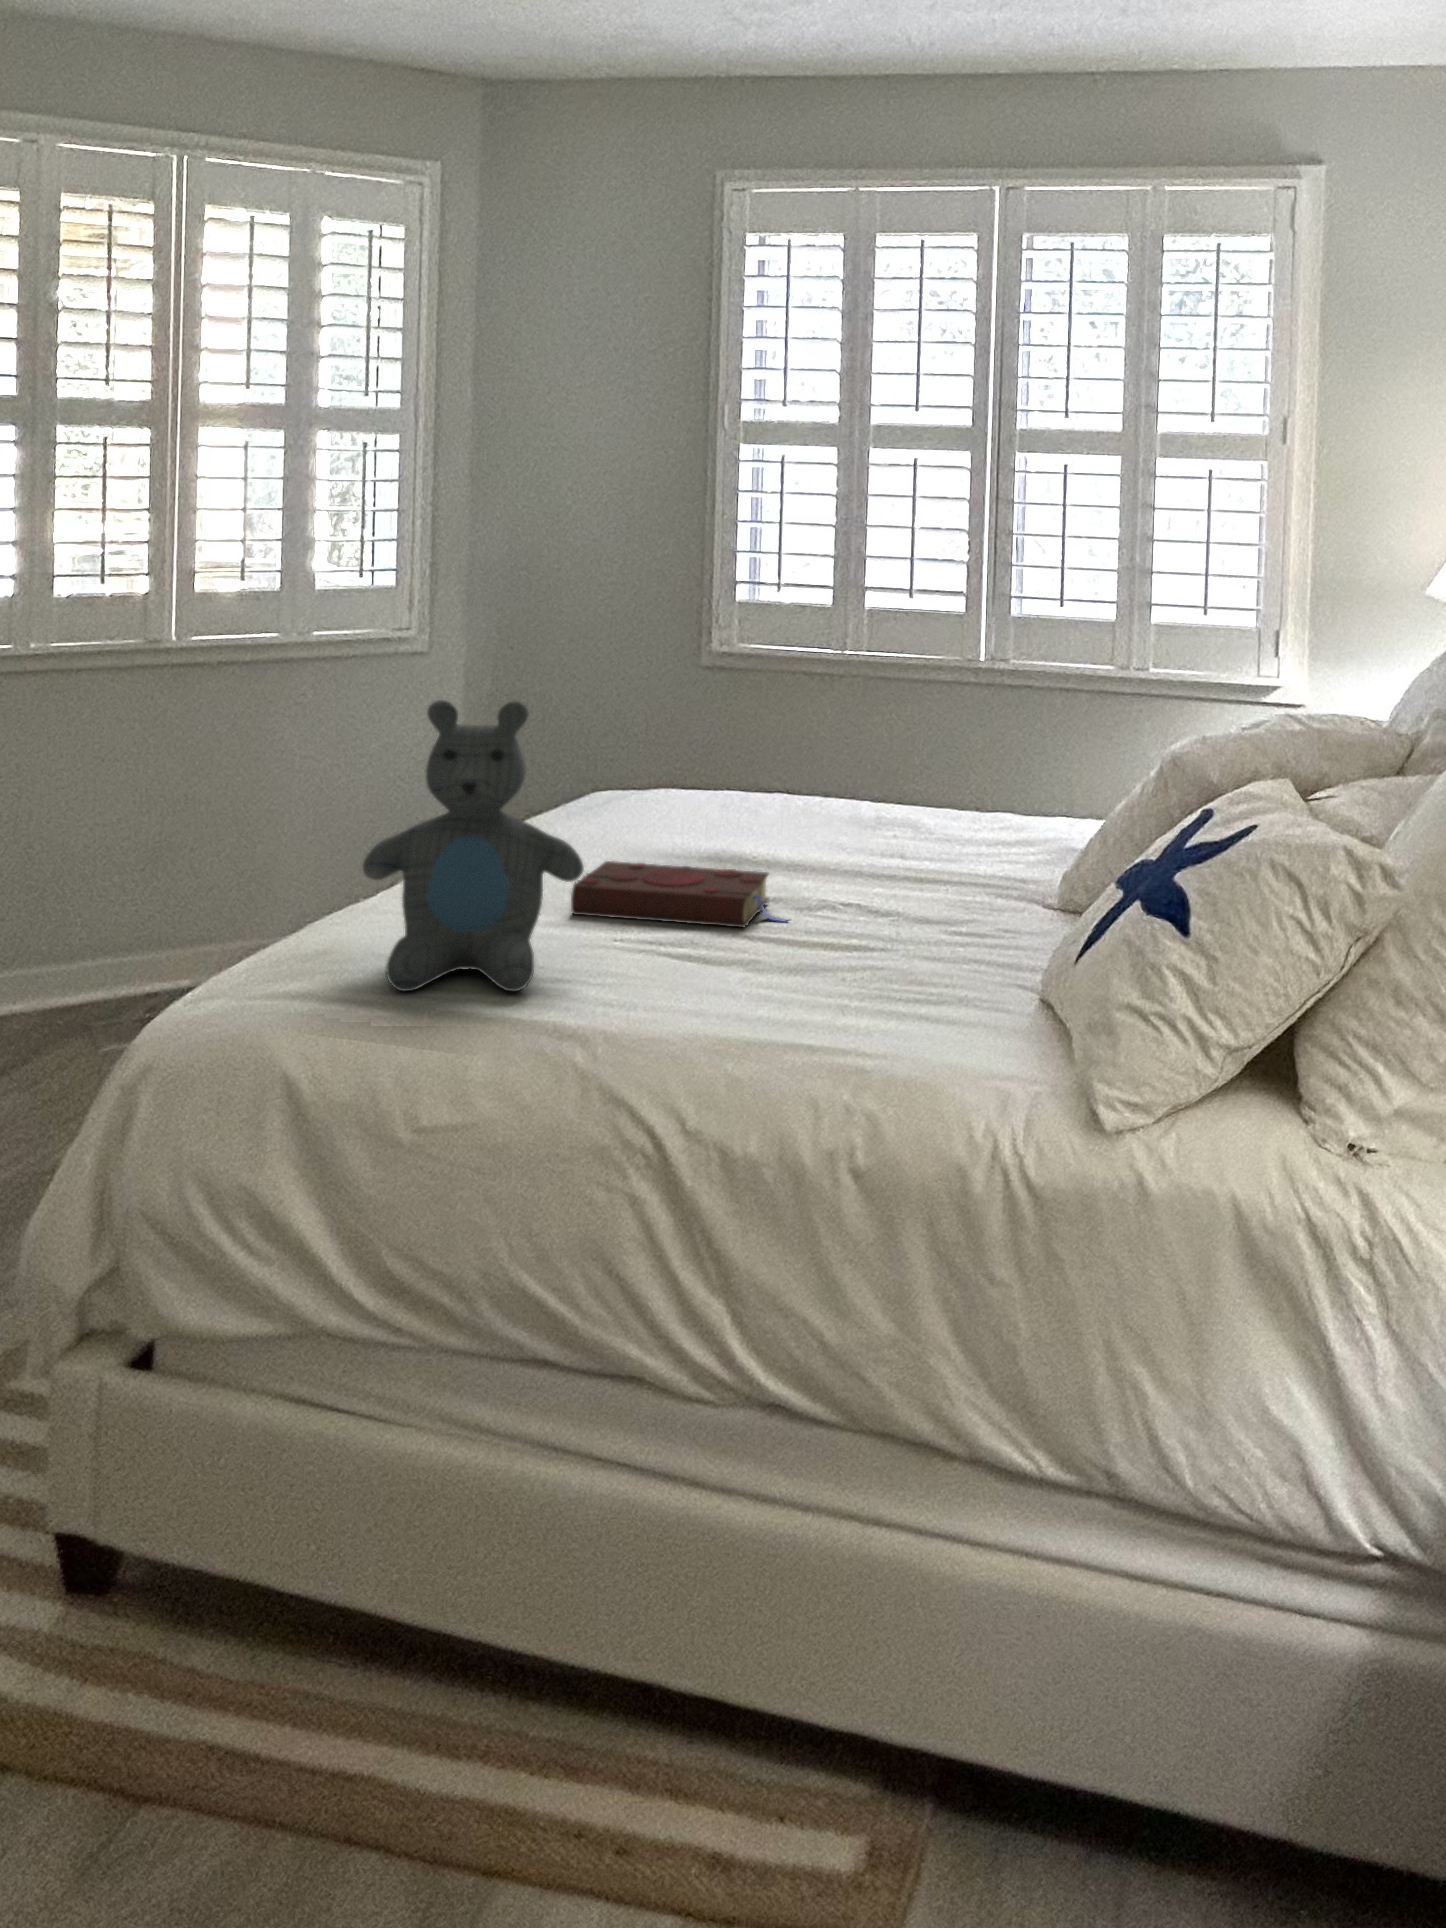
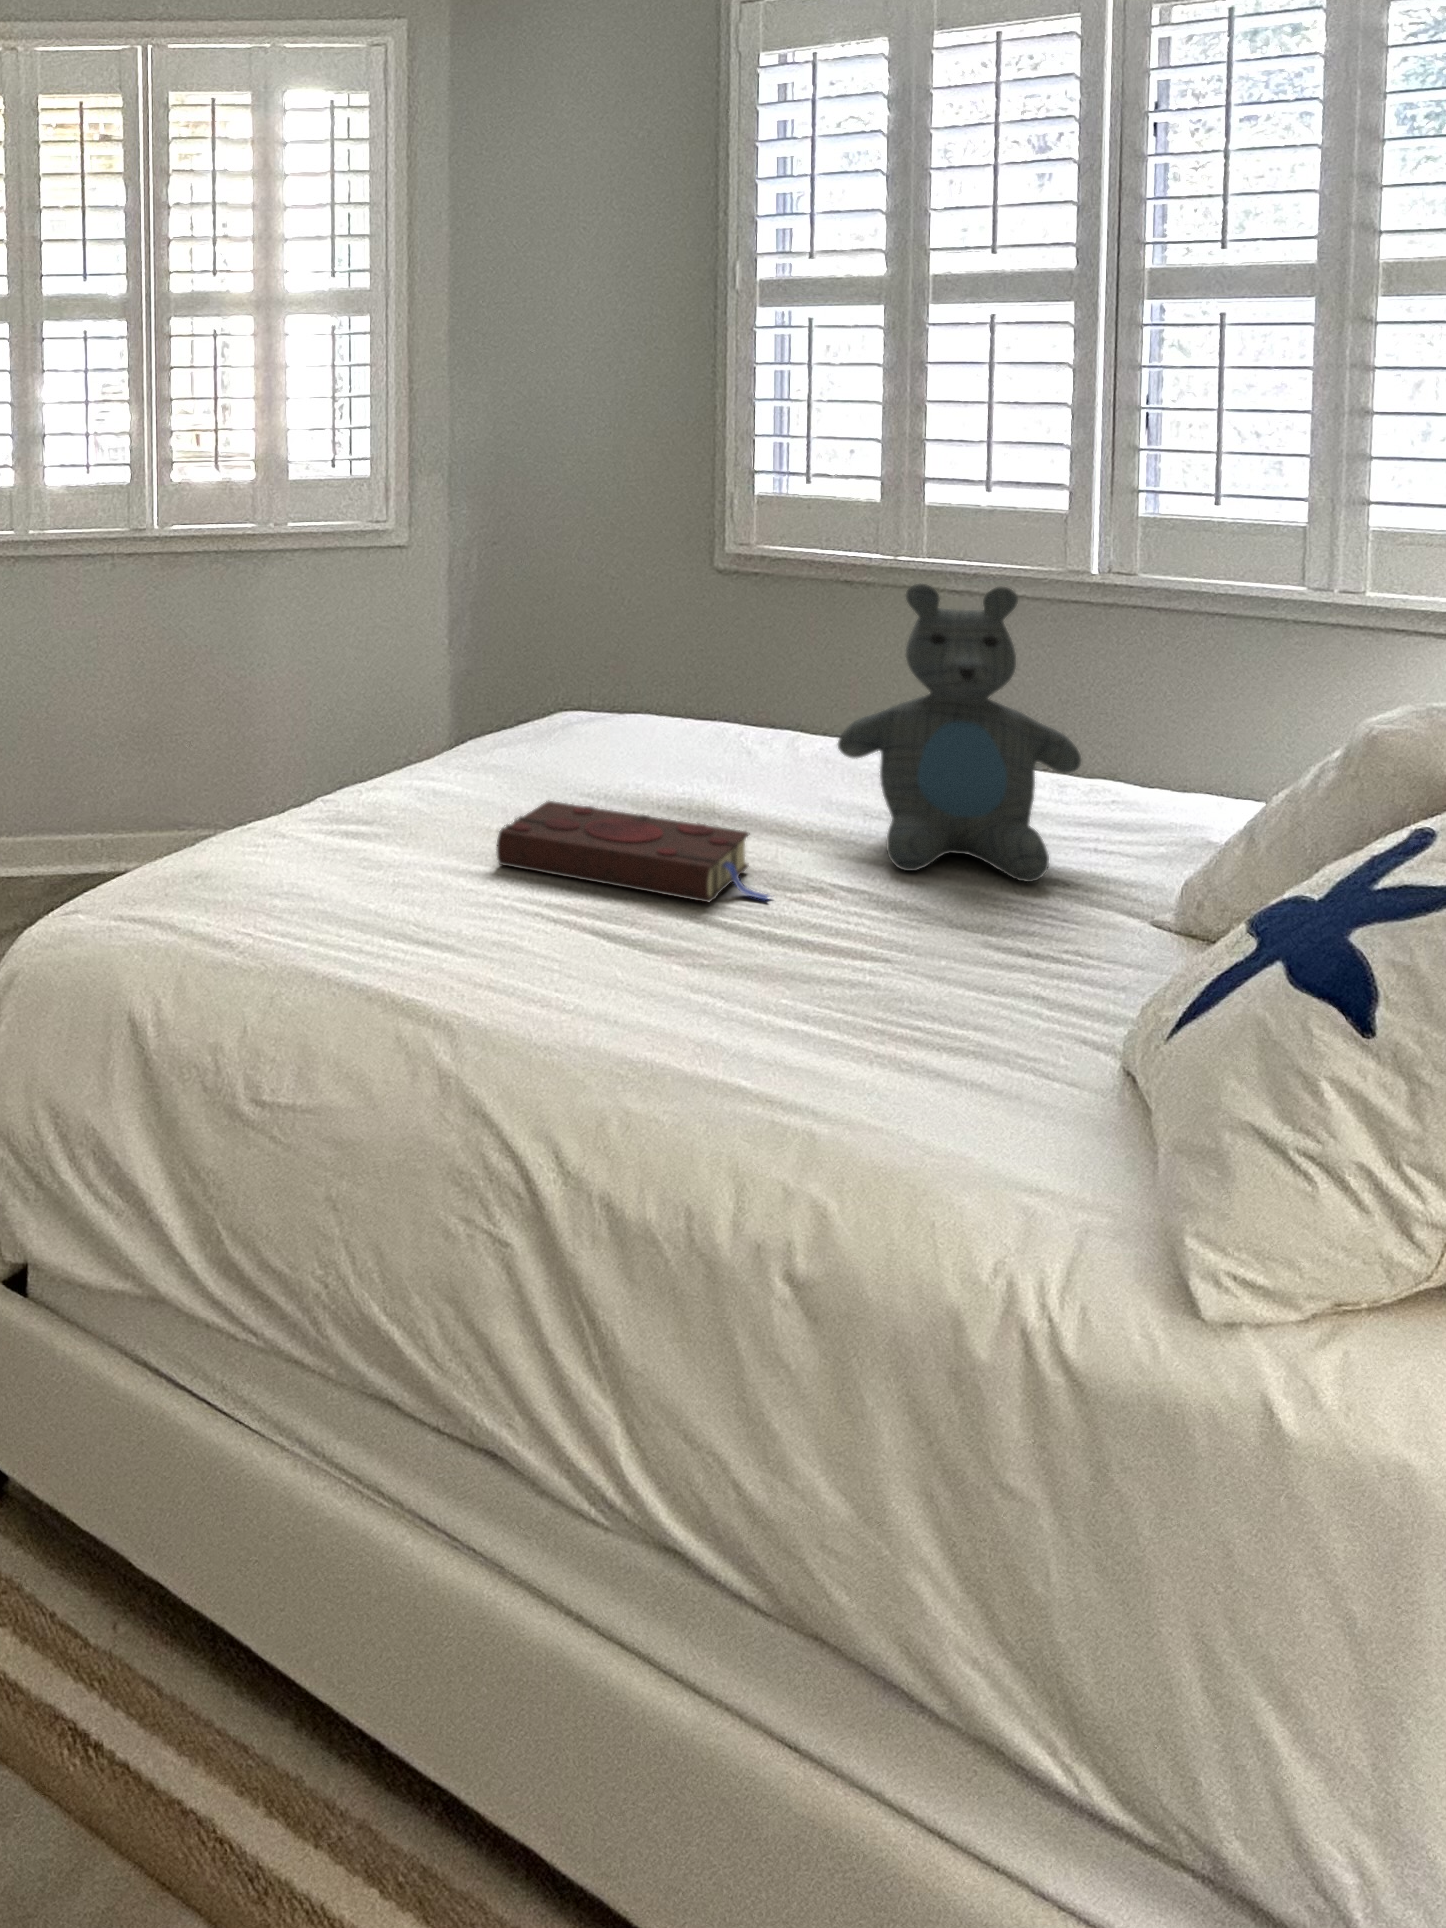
teddy bear: present [363,700,584,992] -> present [838,583,1081,882]

